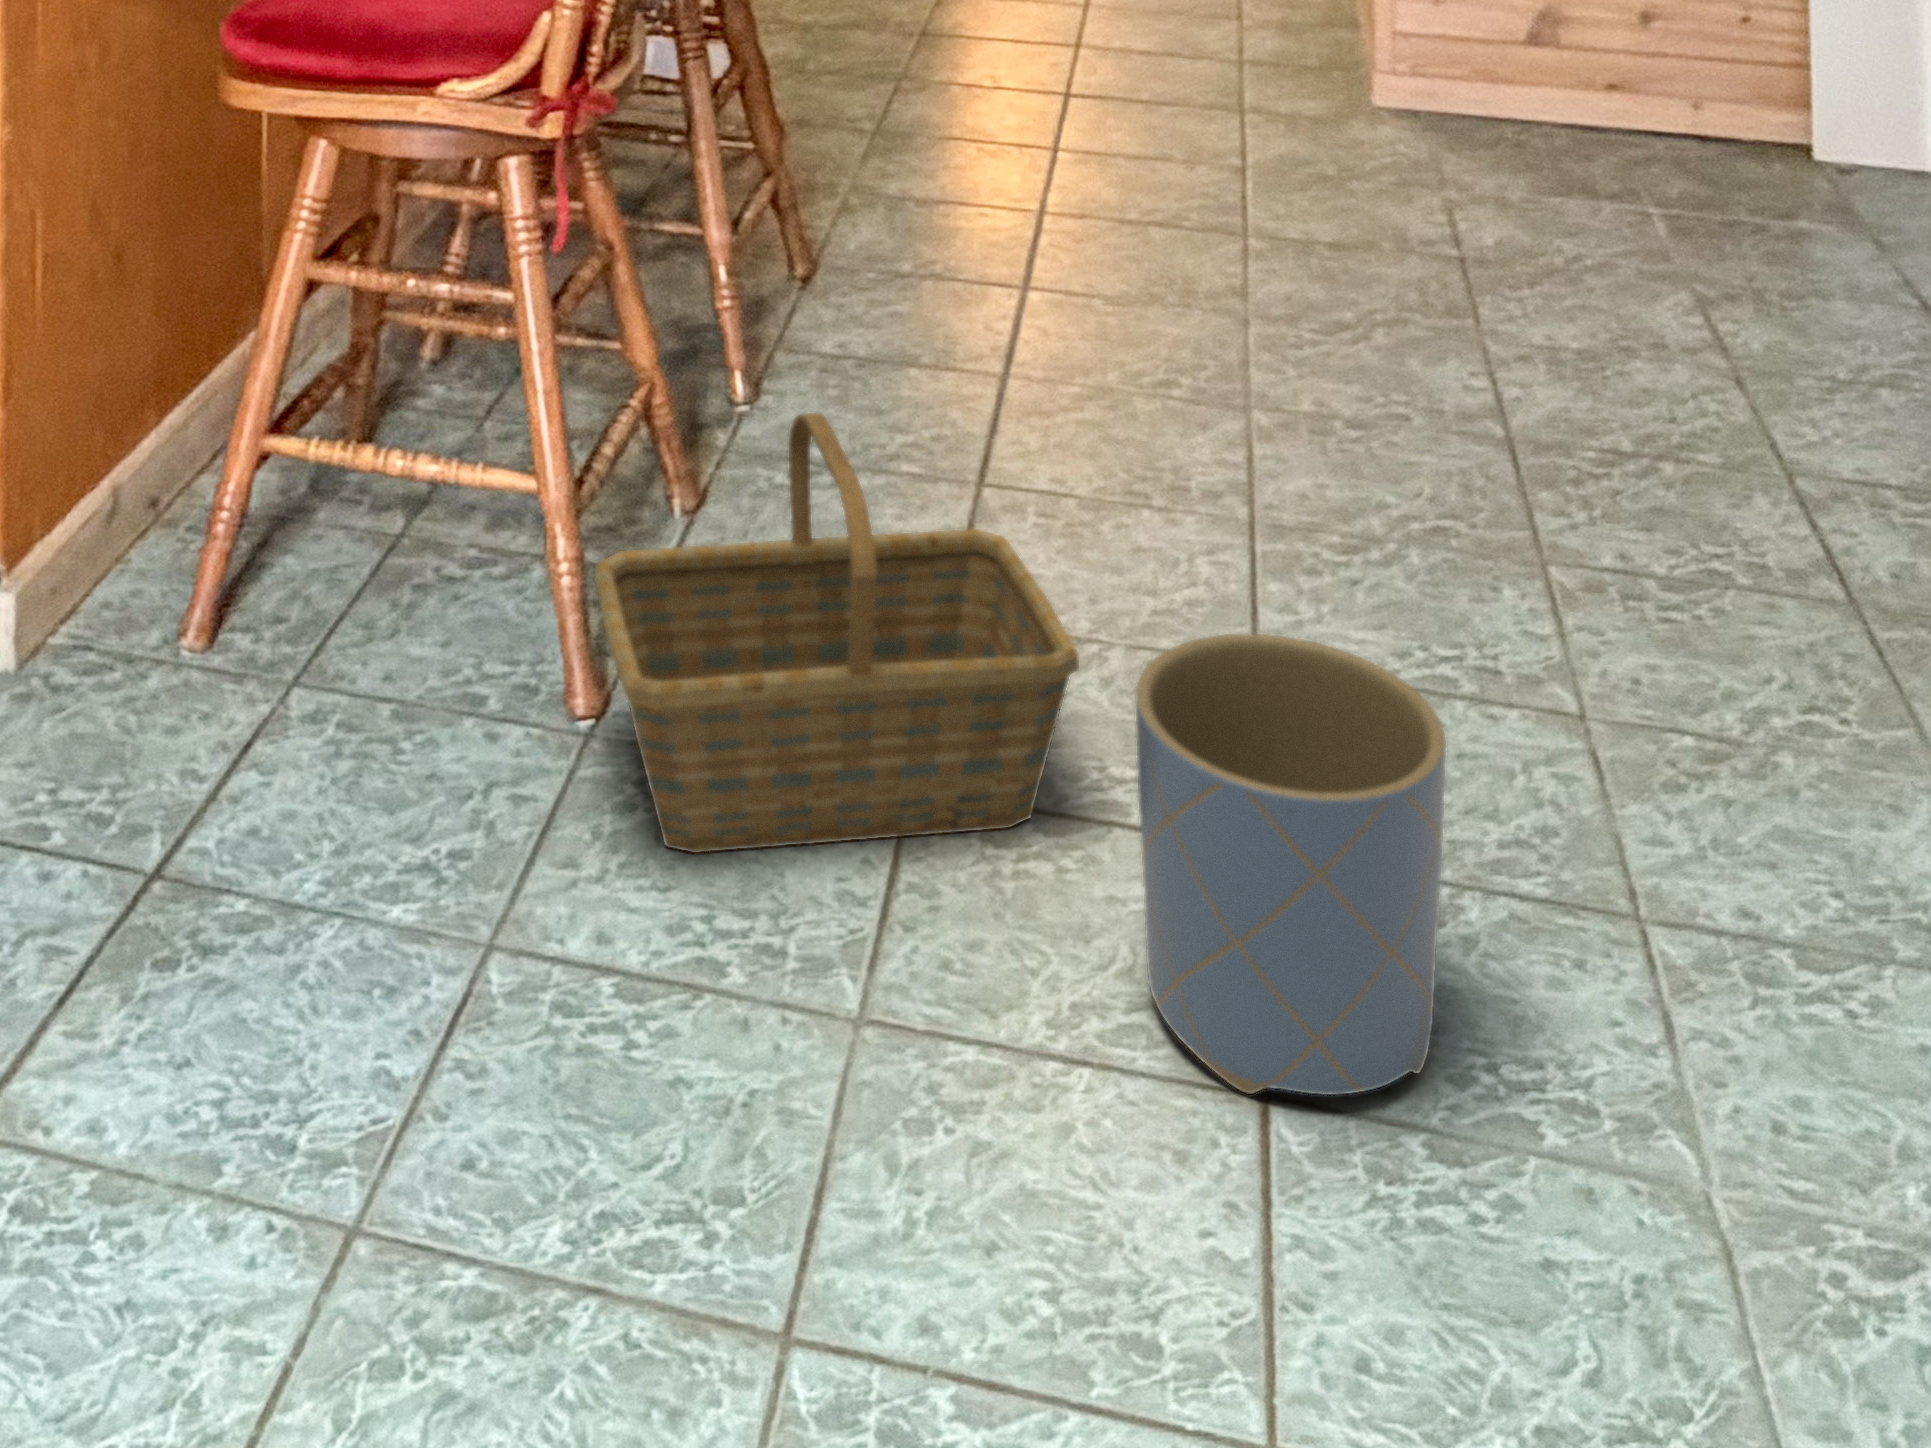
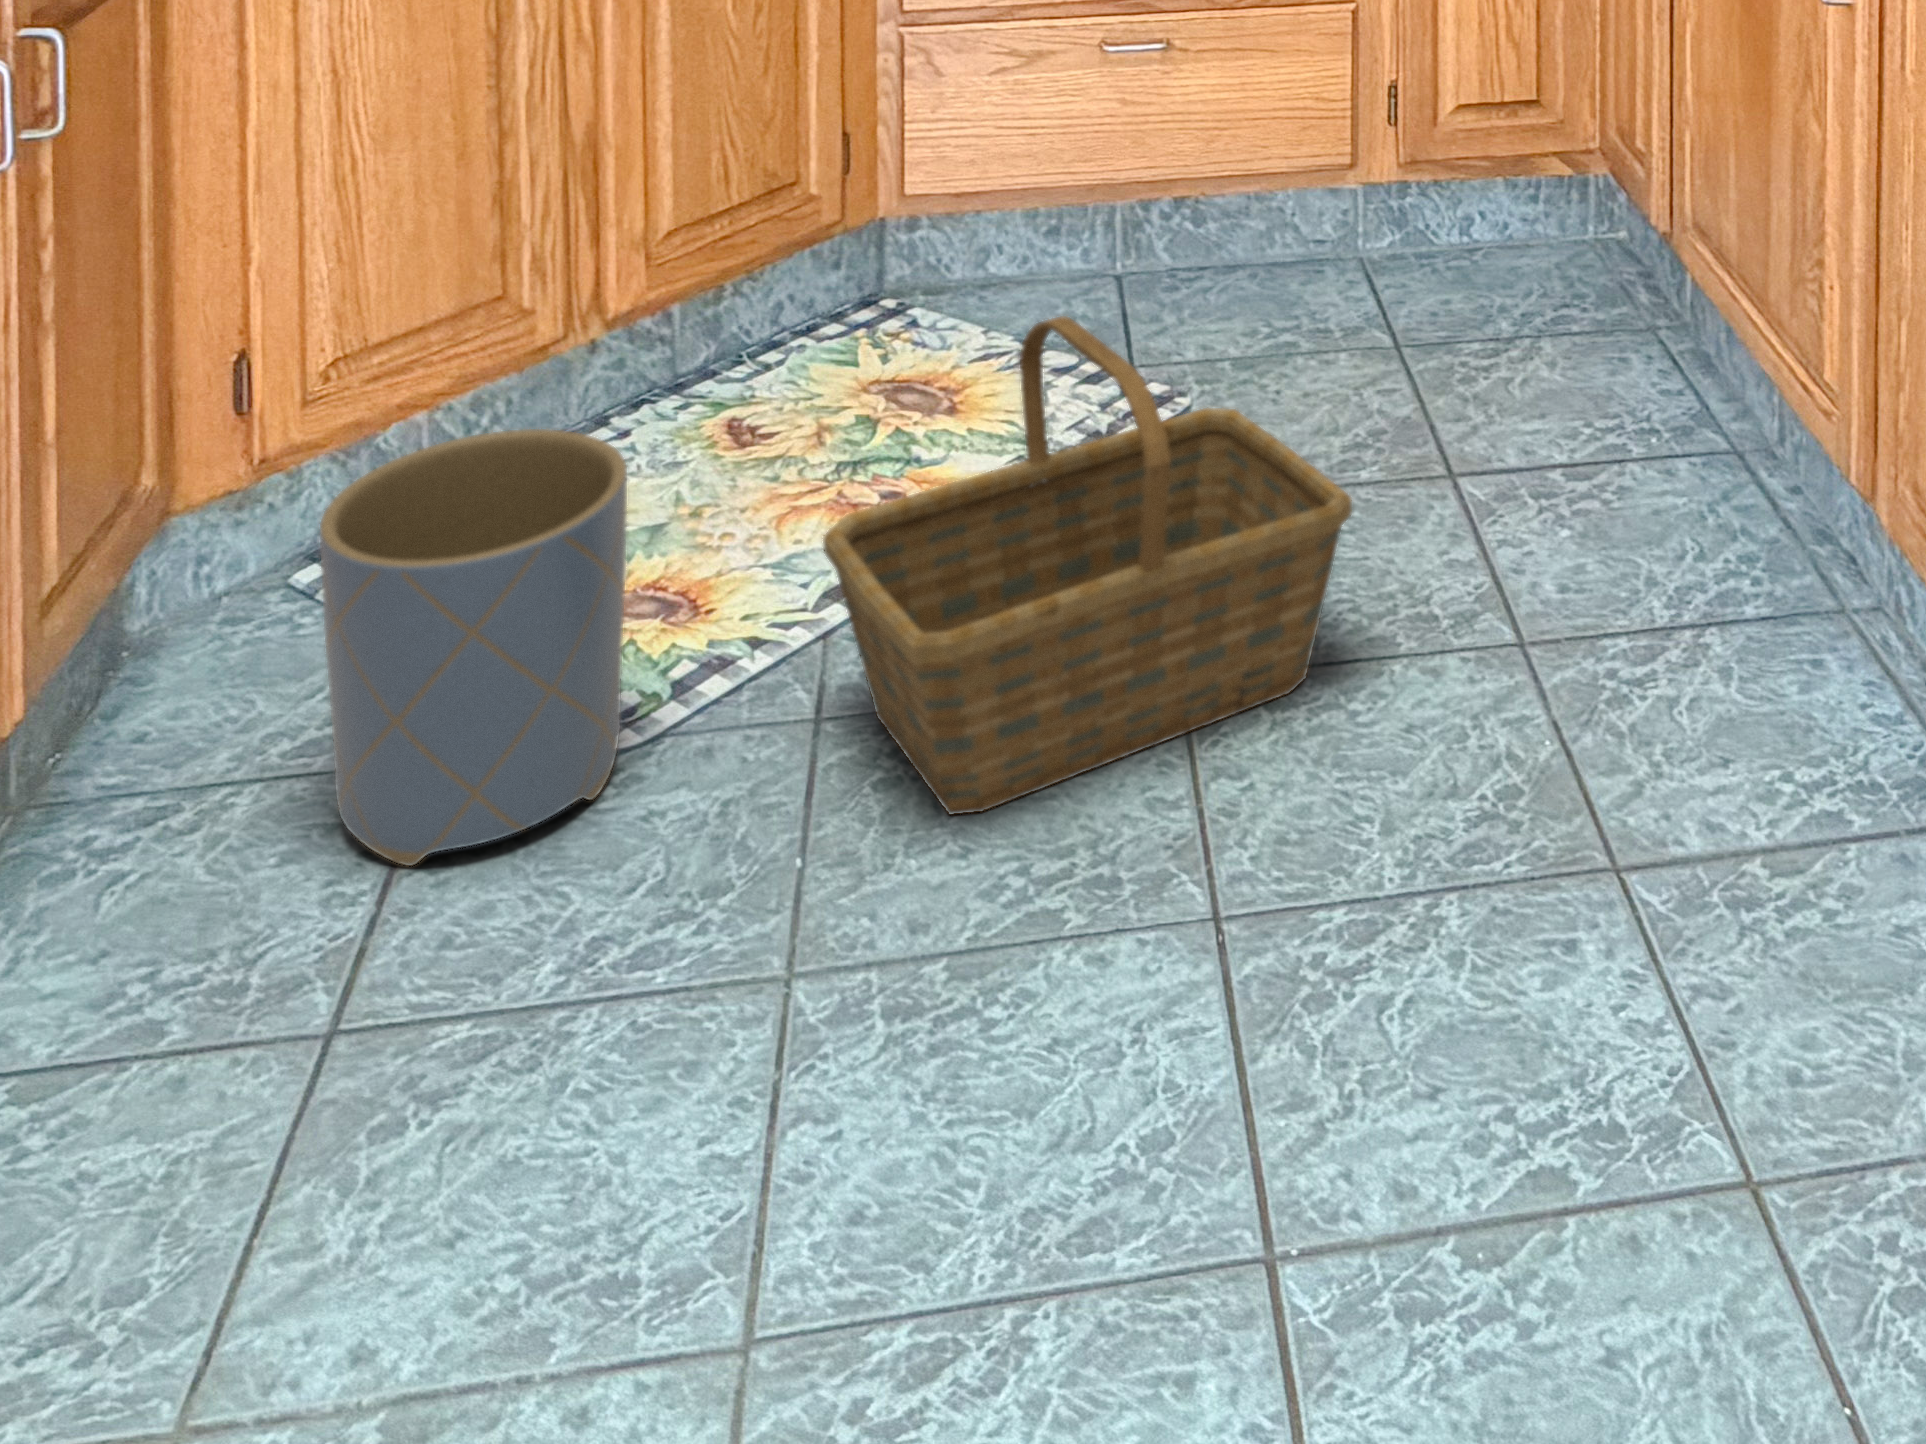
planter: present [1135,634,1446,1095] -> present [320,429,627,866]

